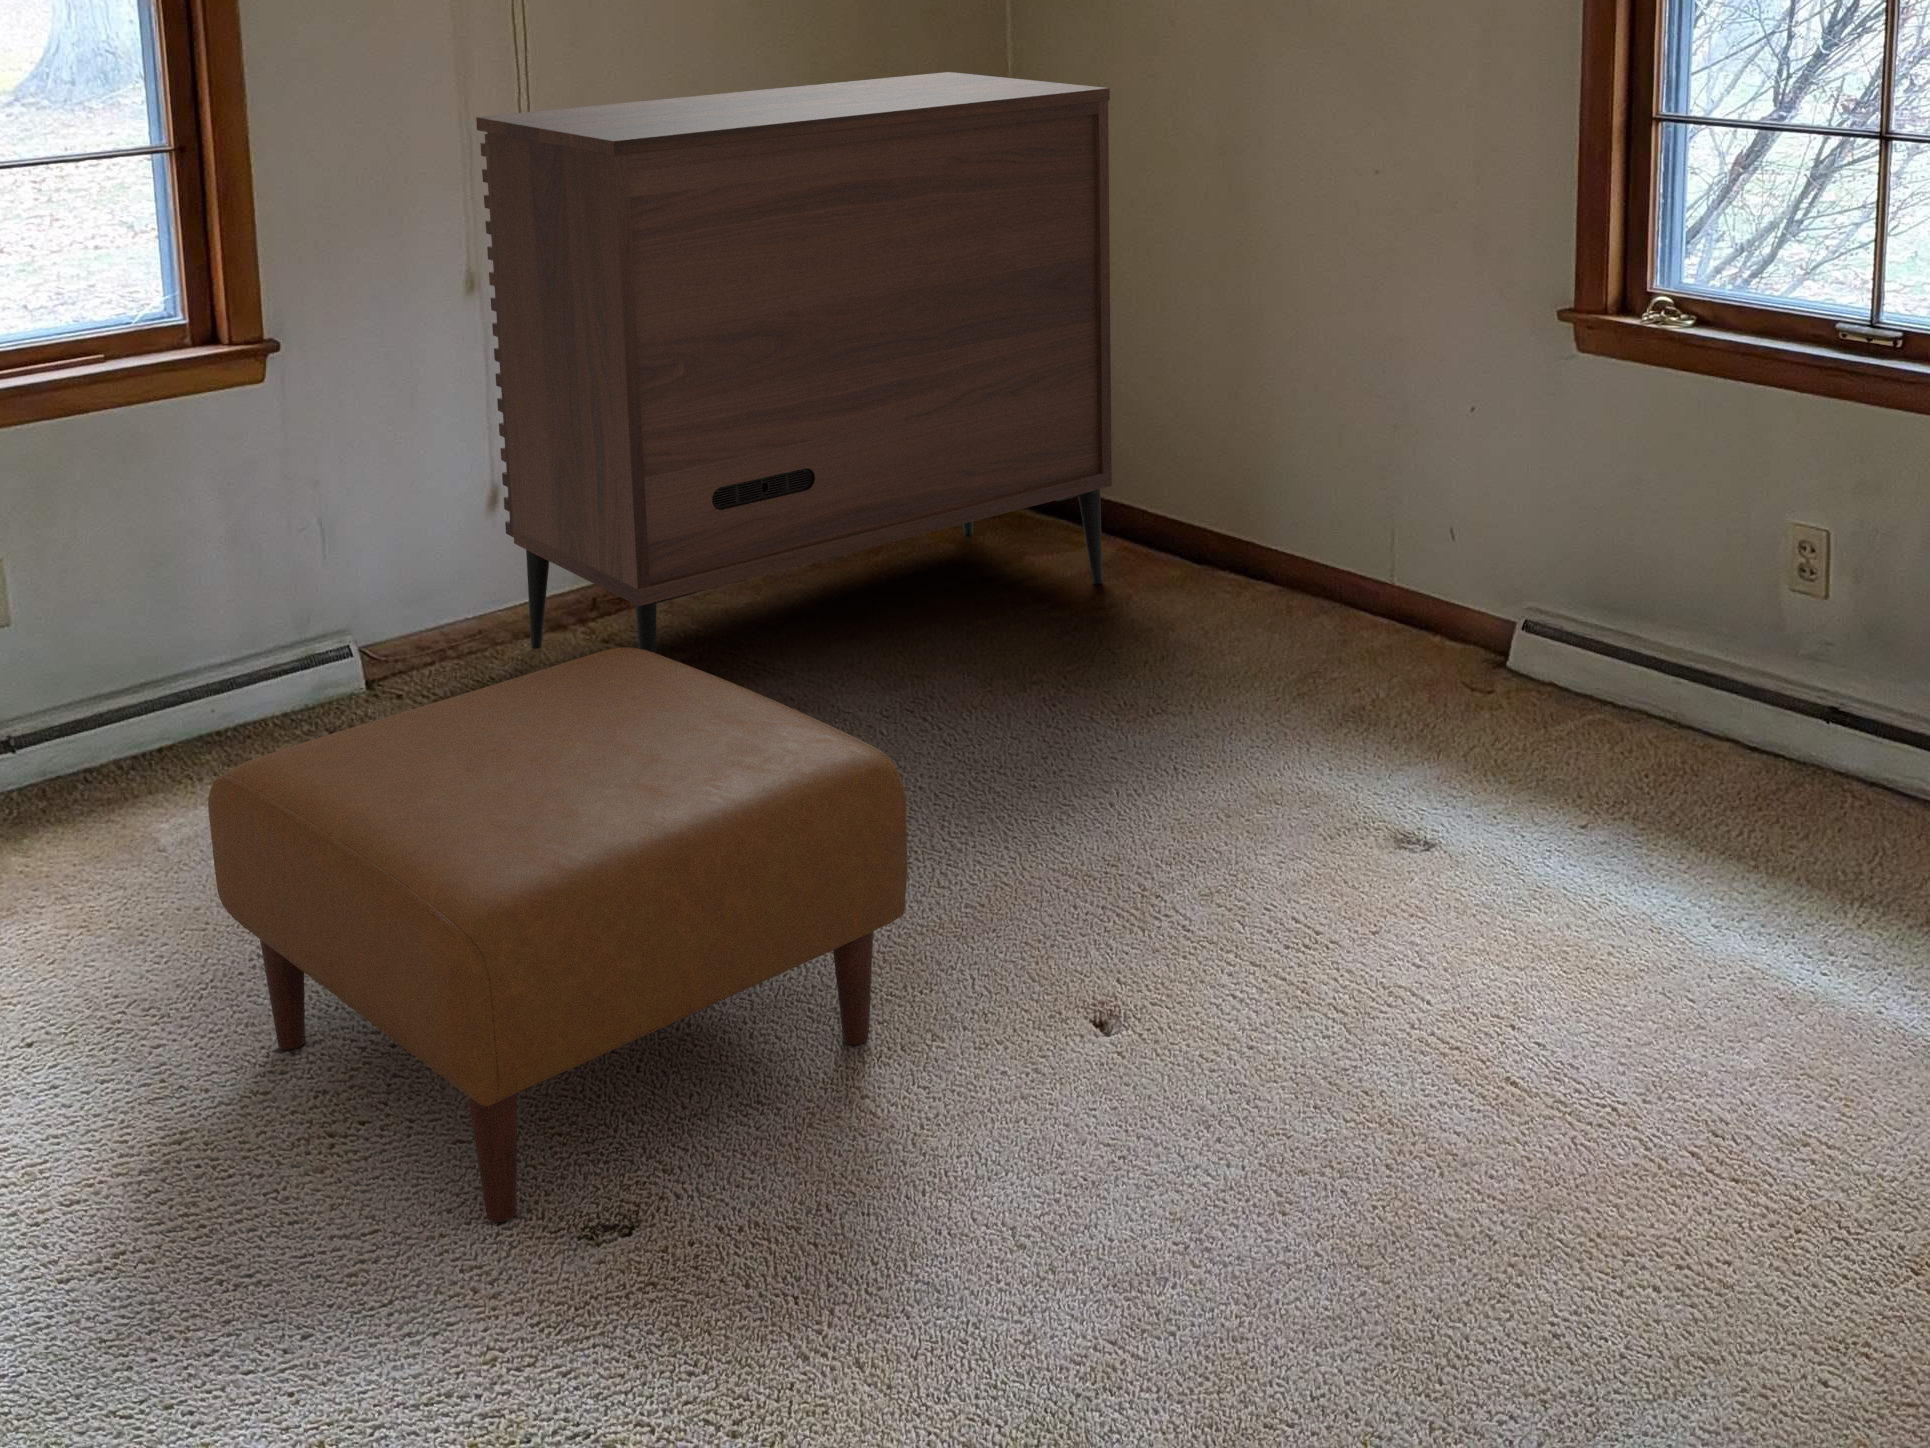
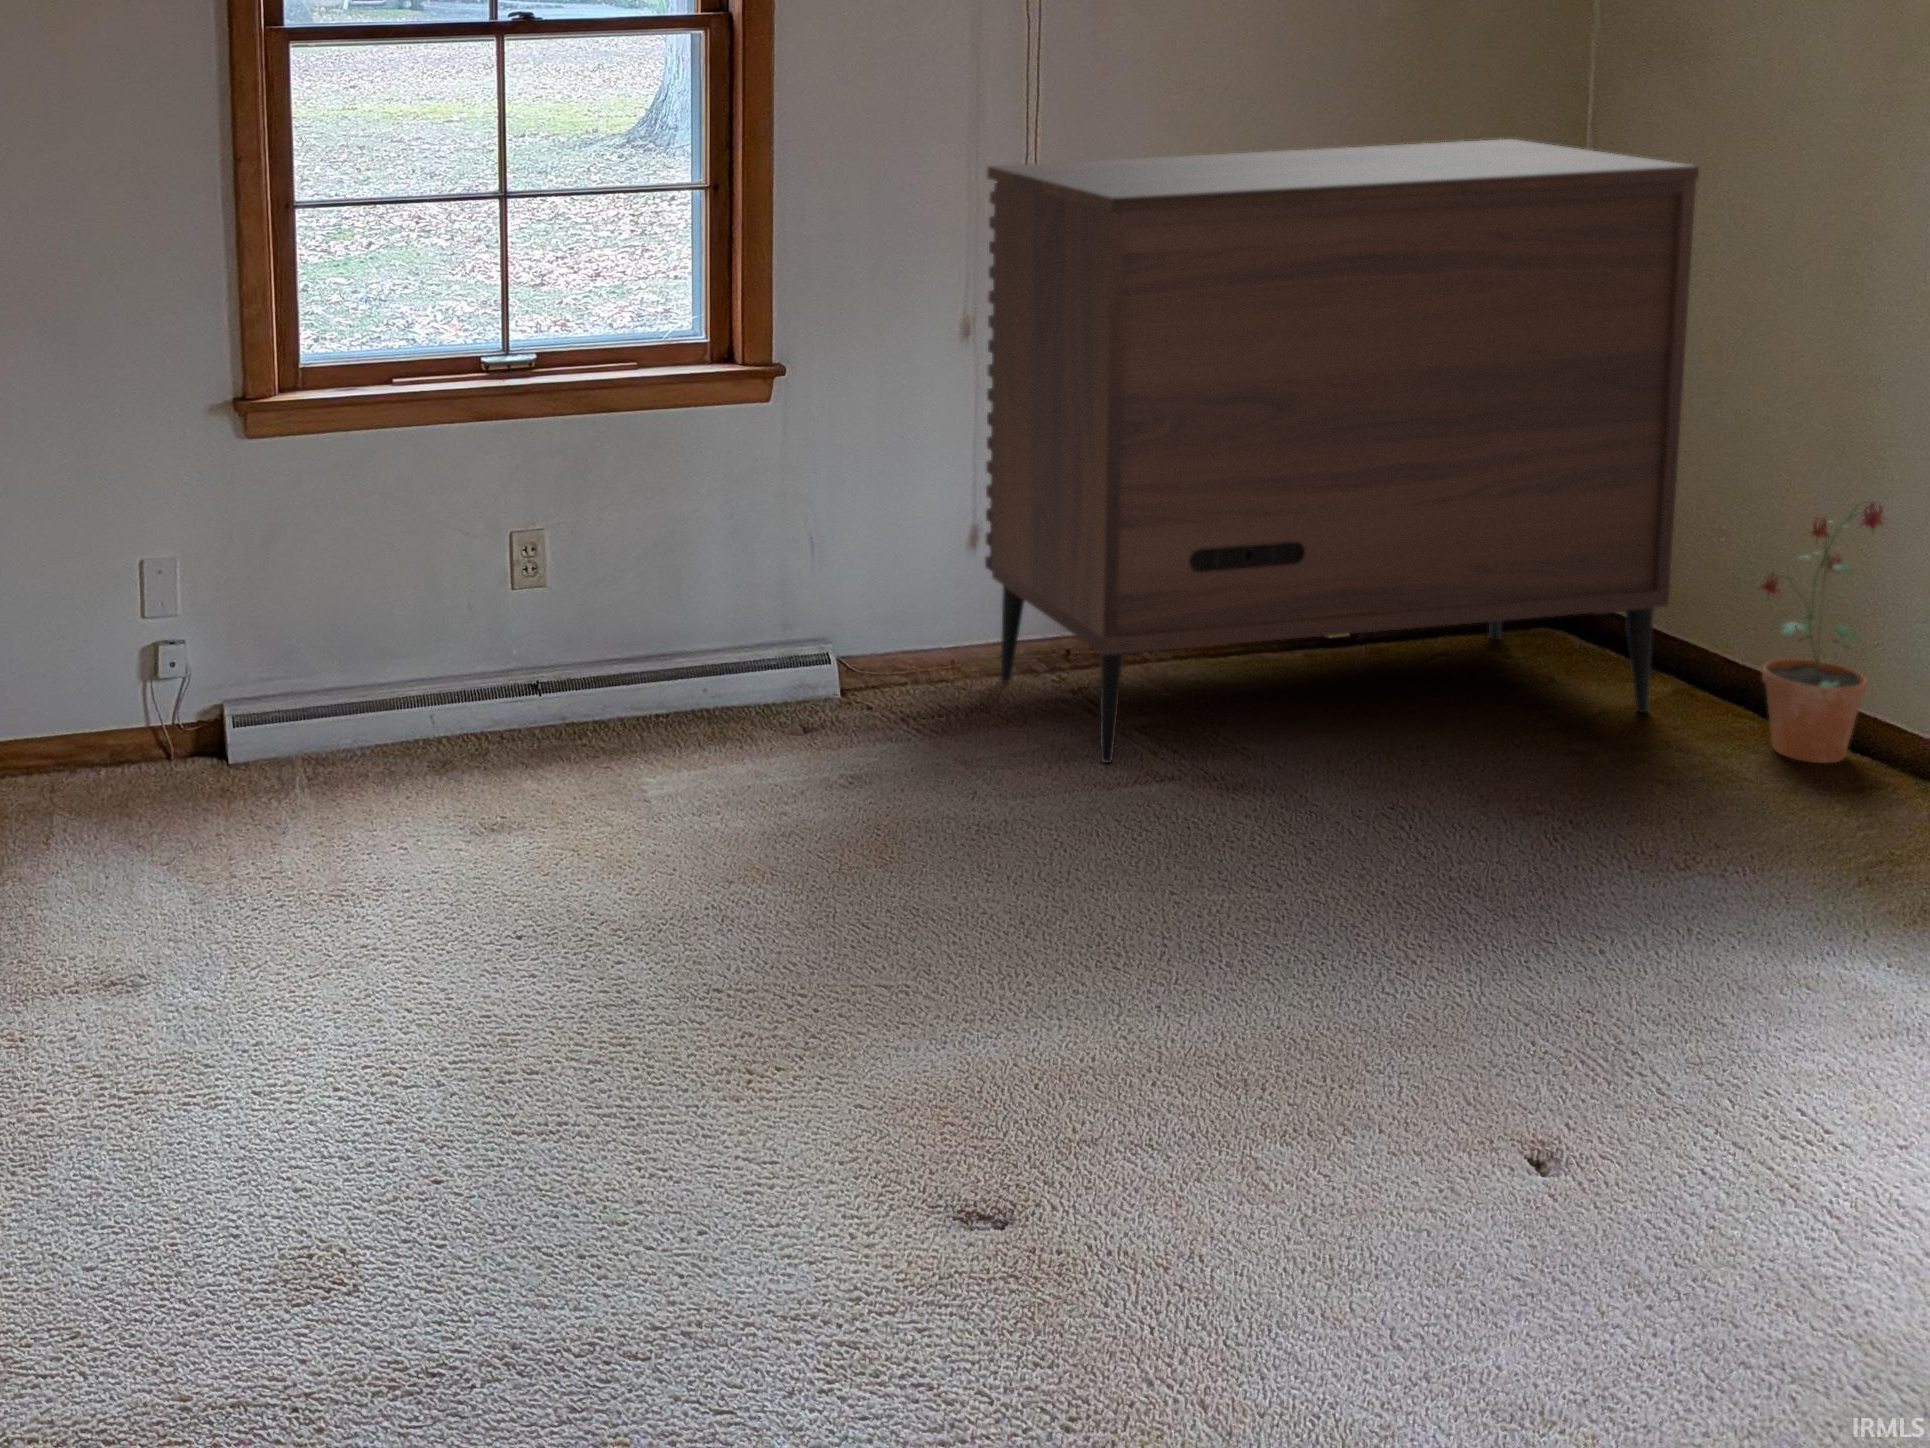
potted plant: none [1180,373,1275,606] -> present [1759,502,1888,763]
ottoman: present [208,647,908,1222] -> none [674,687,1330,1185]

